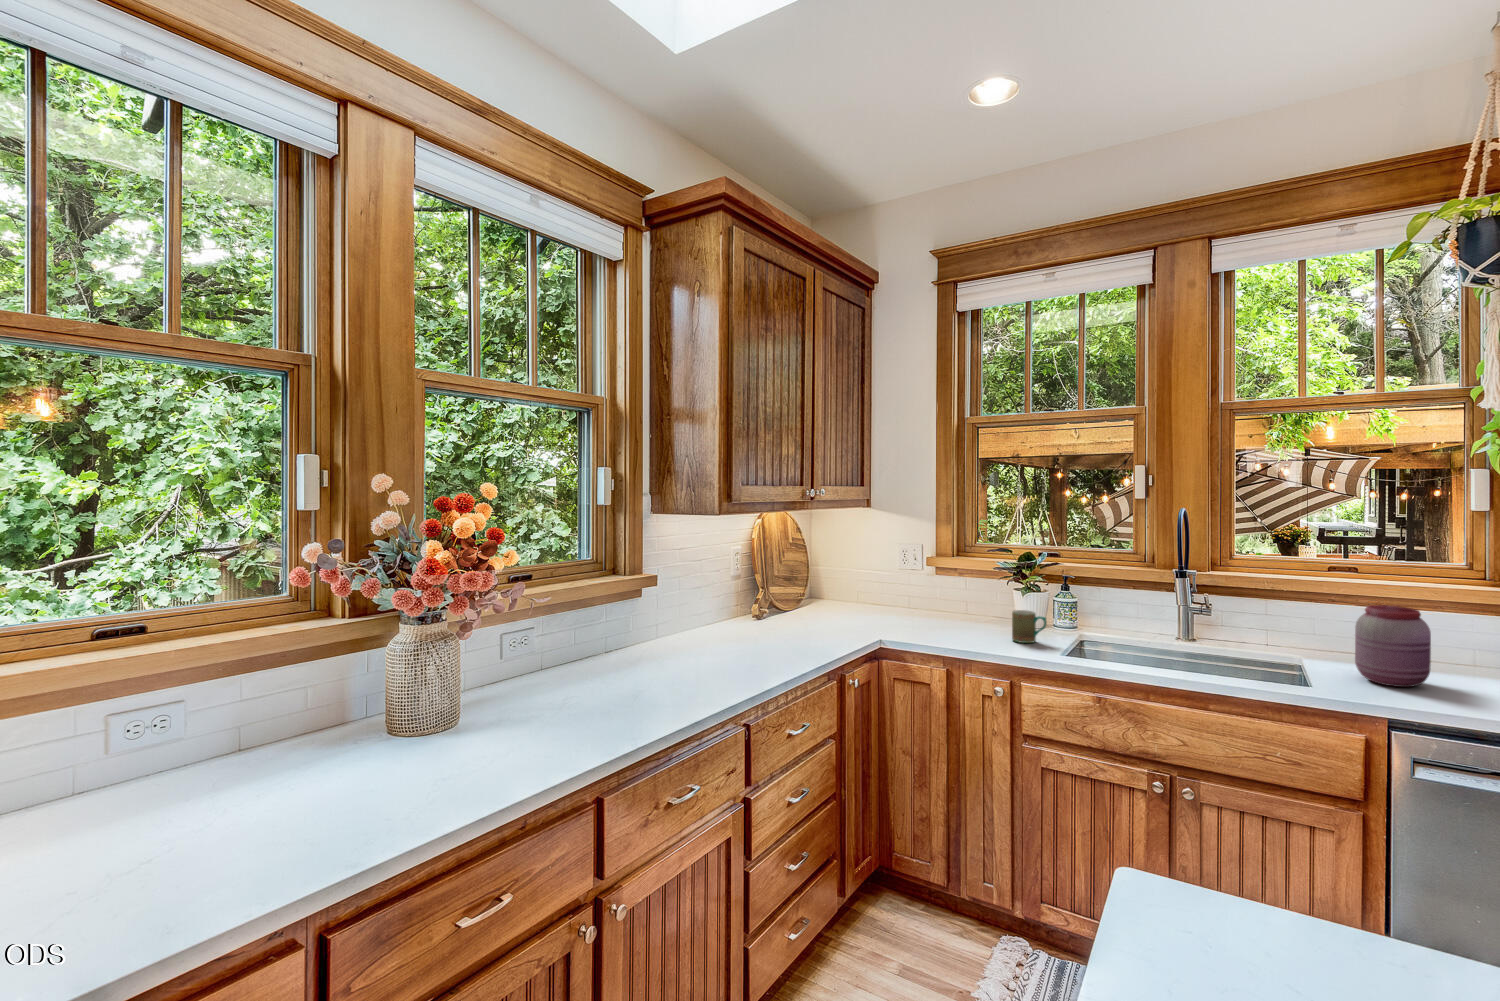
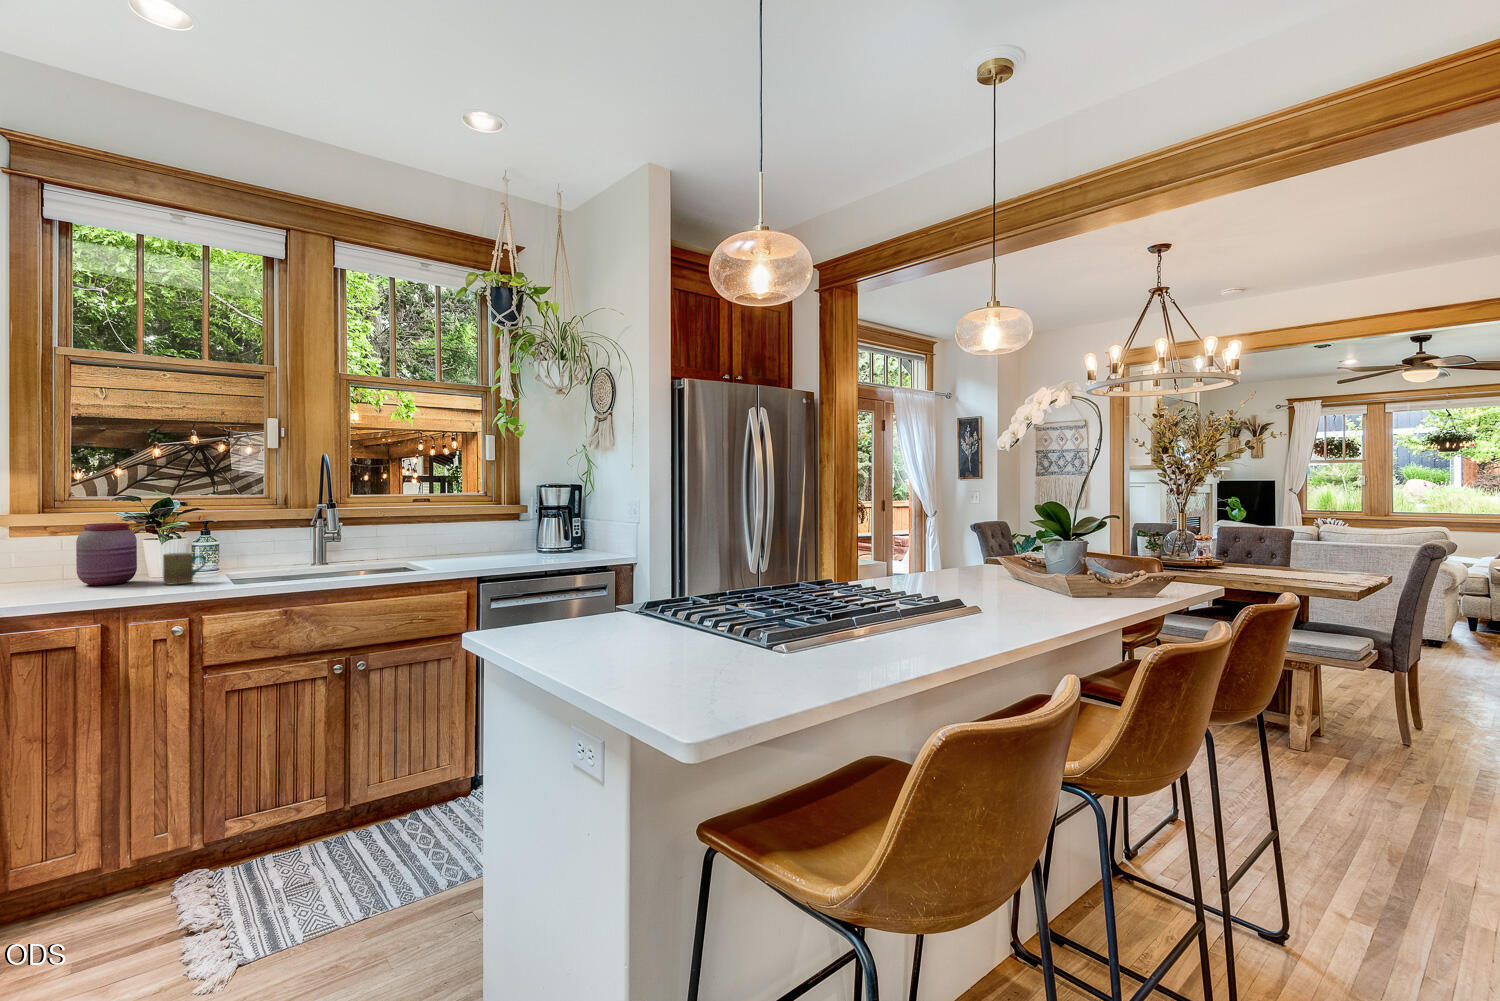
jar: present [1355,605,1431,687] -> present [76,523,137,585]

